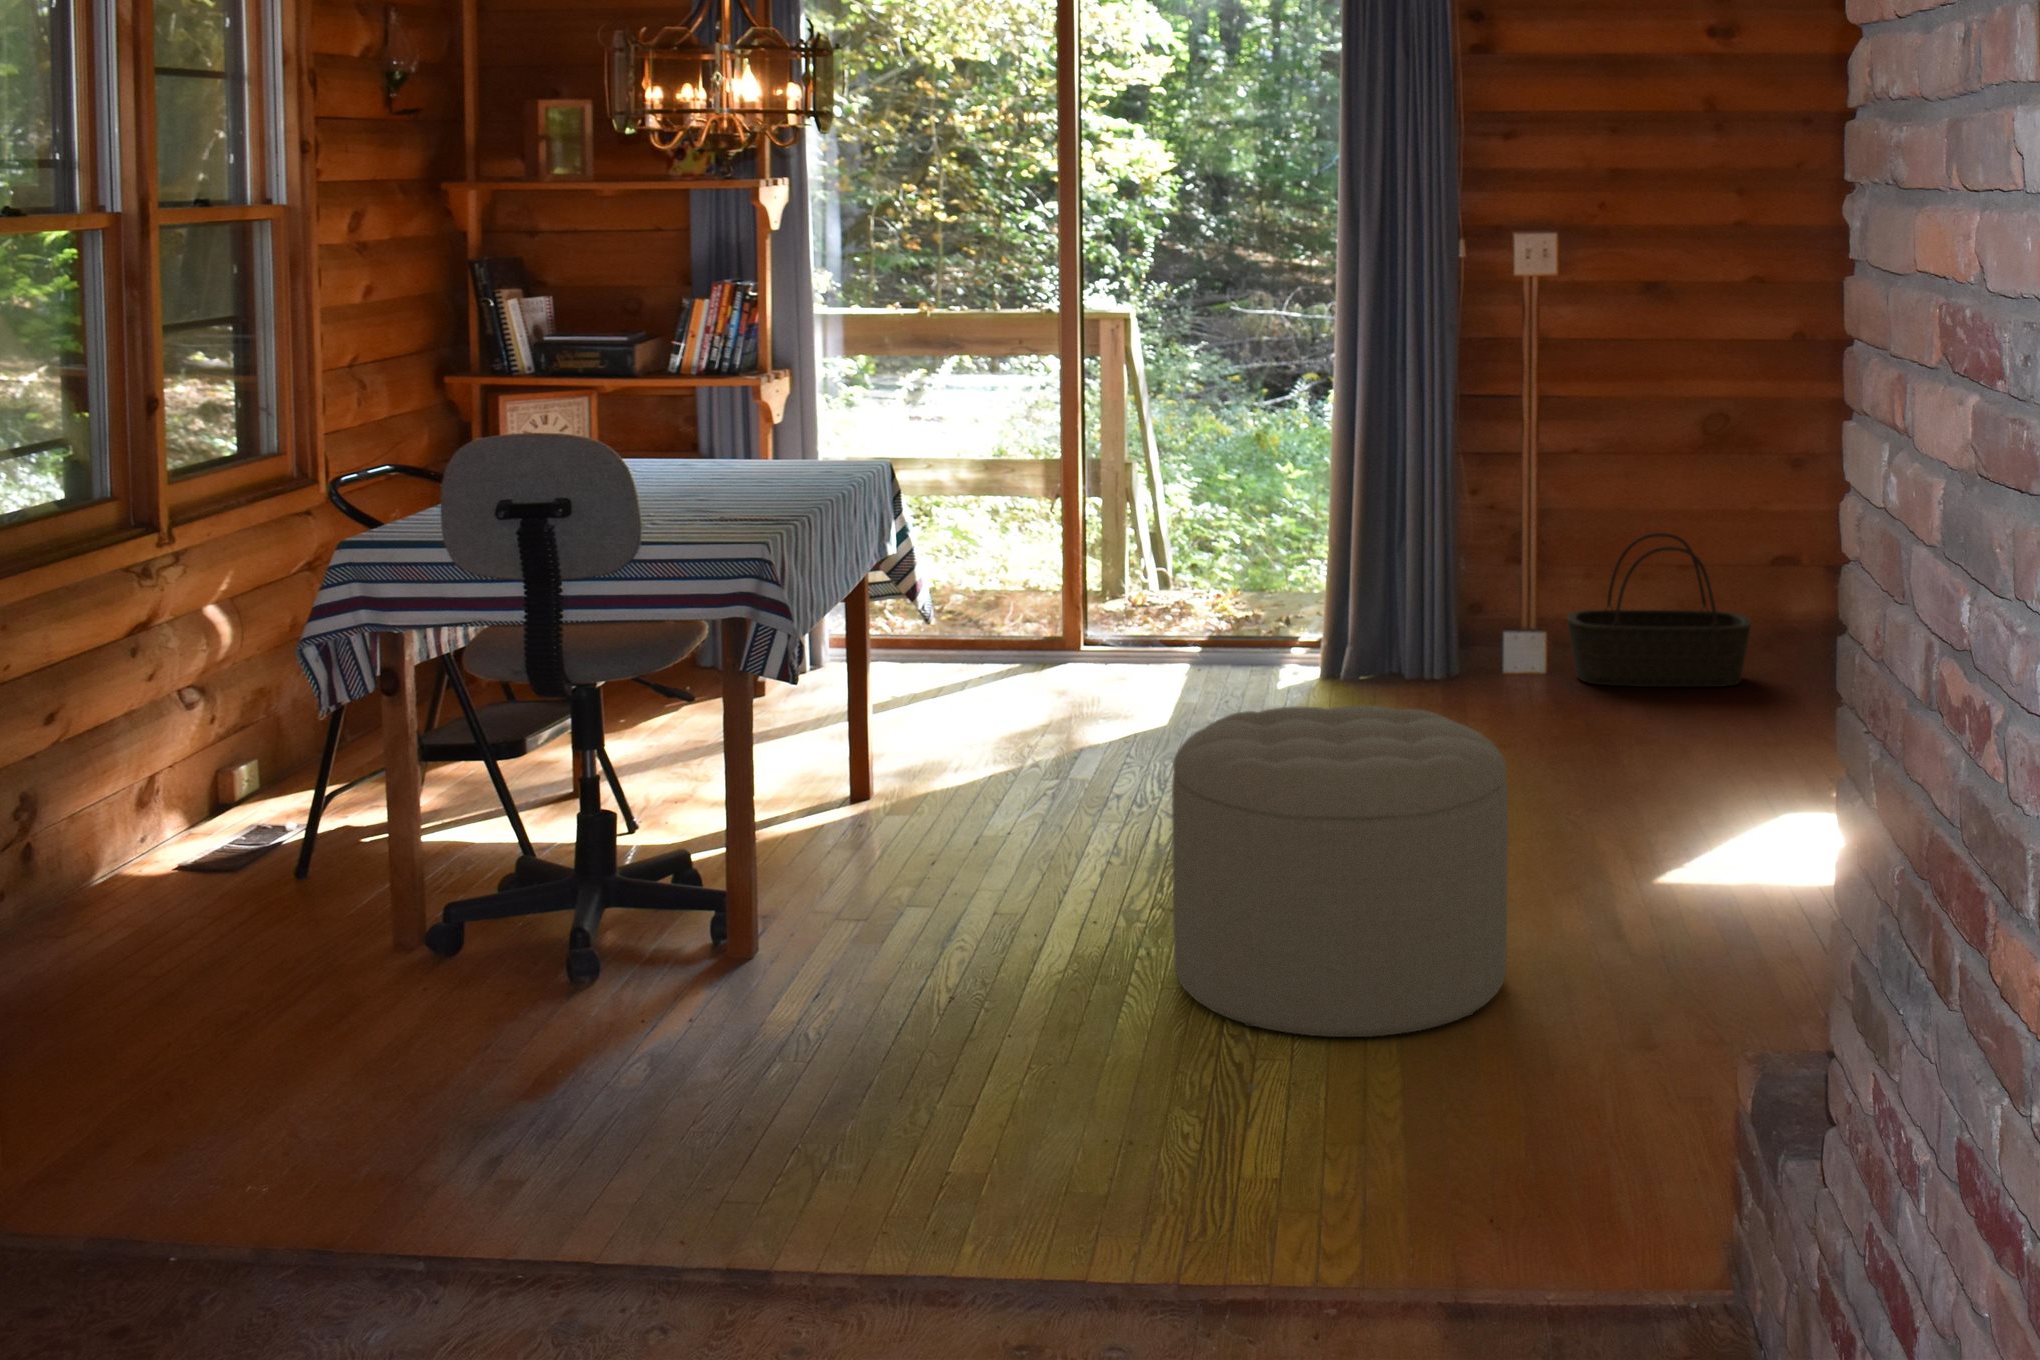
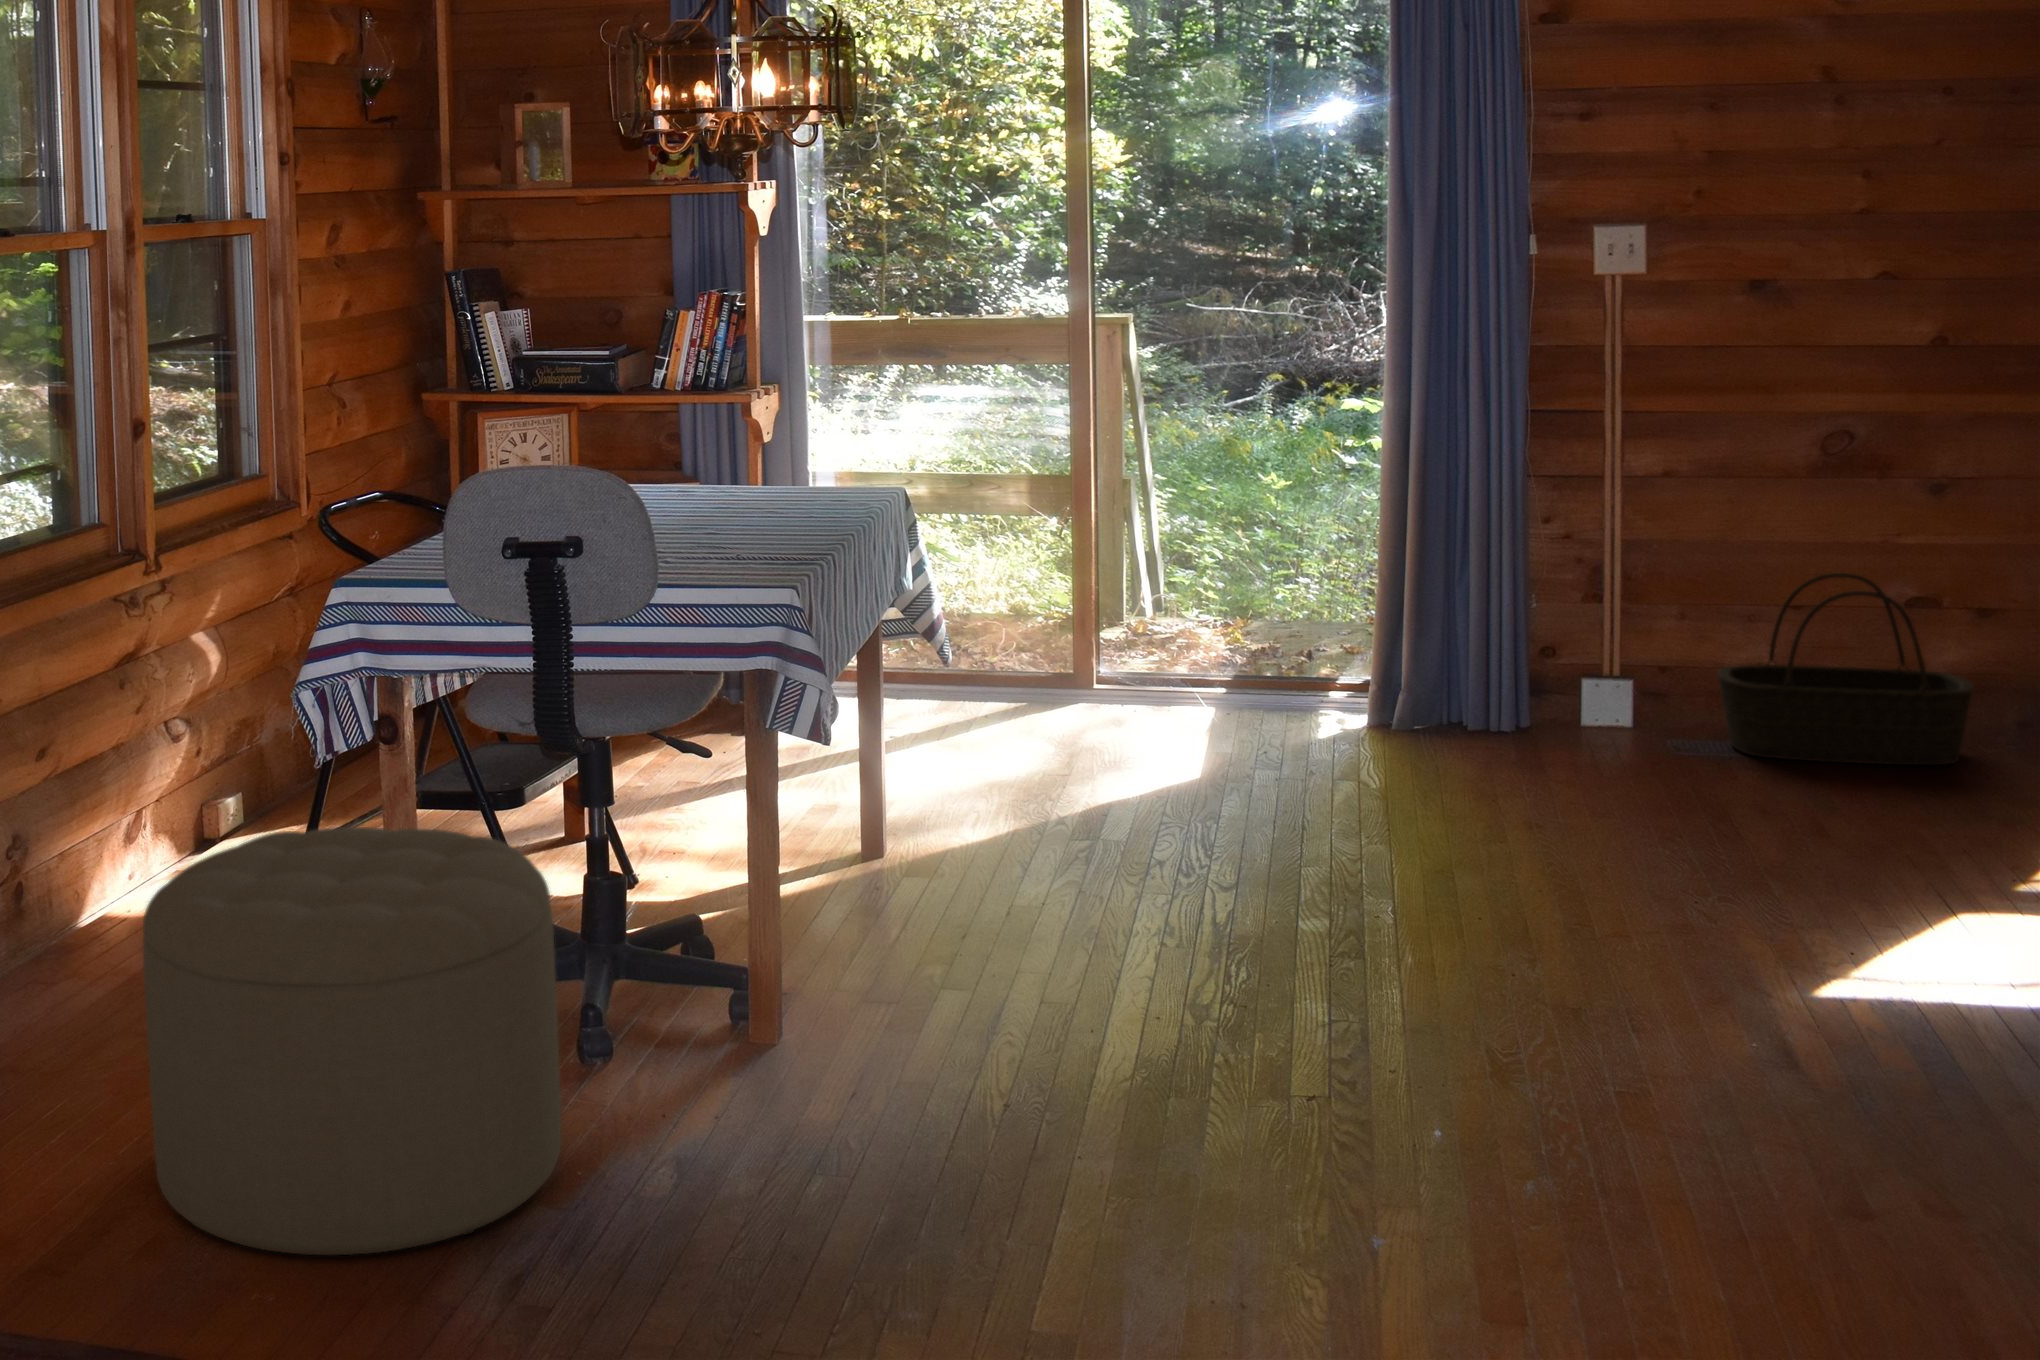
ottoman: present [1172,706,1508,1037] -> present [143,827,561,1255]

